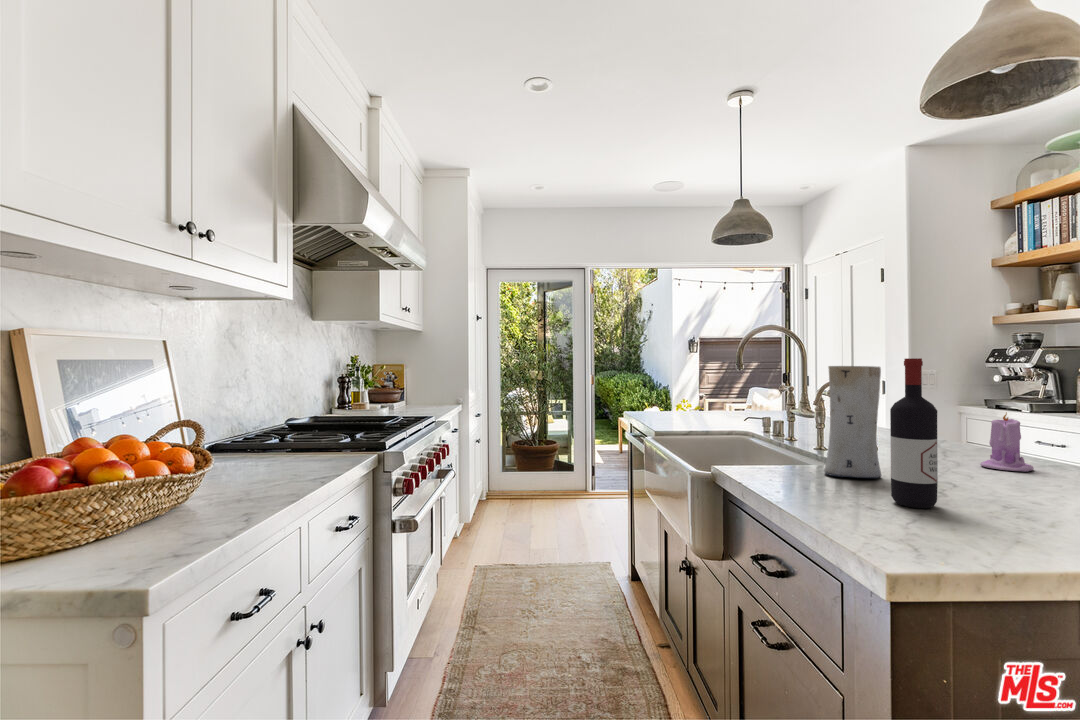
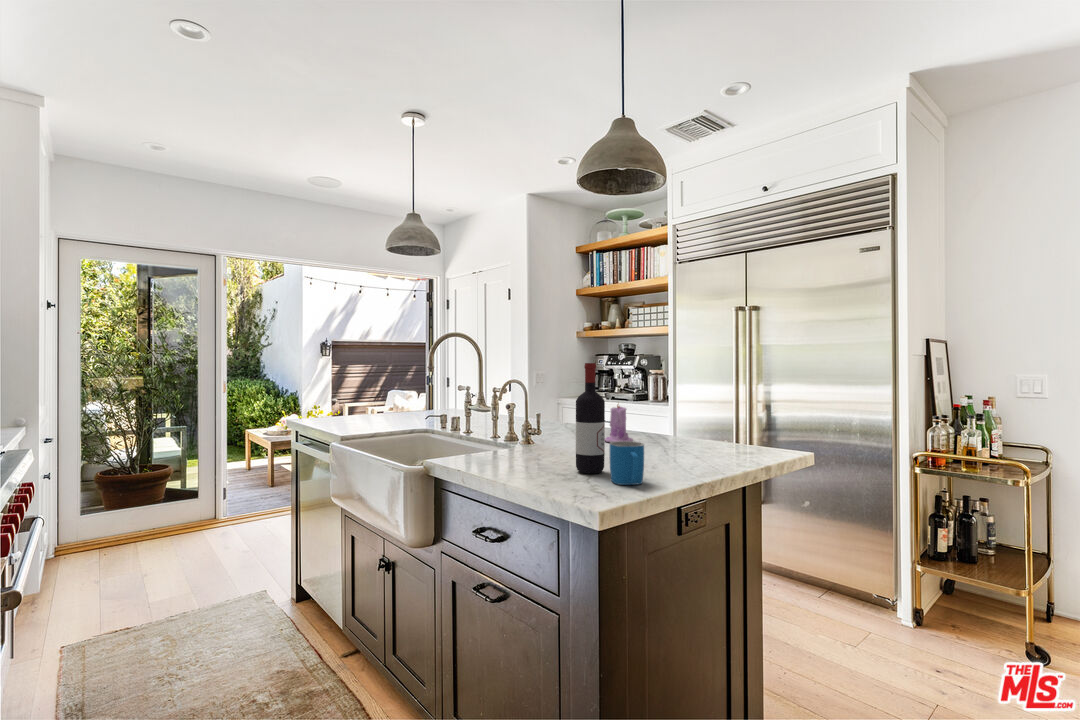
vase: present [824,366,882,478] -> none [517,369,557,459]
mug: none [933,468,992,535] -> present [609,441,644,485]

